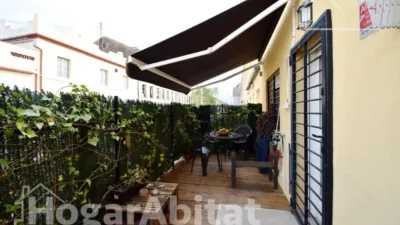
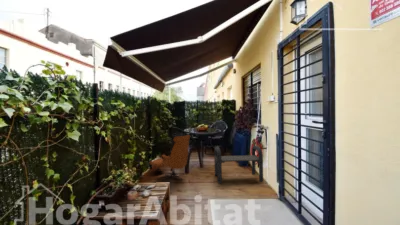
lounge chair: none [172,139,207,182] -> present [150,135,190,177]

